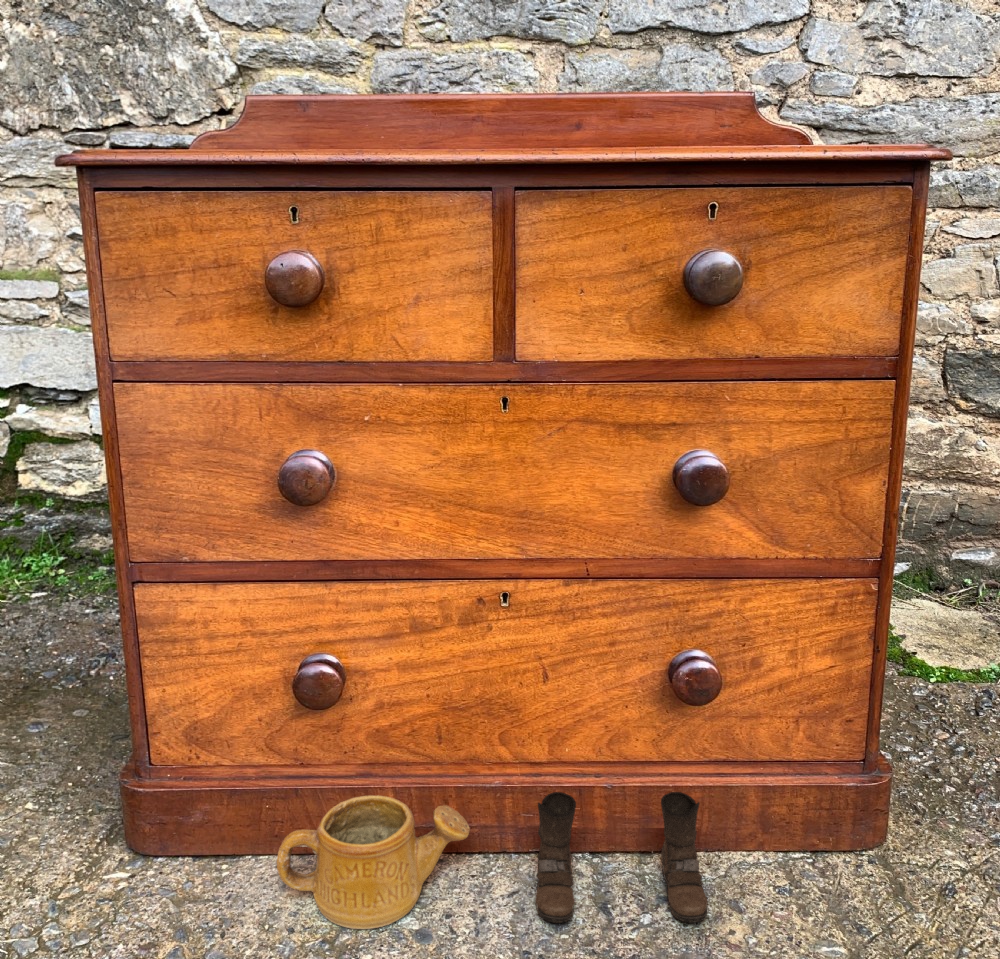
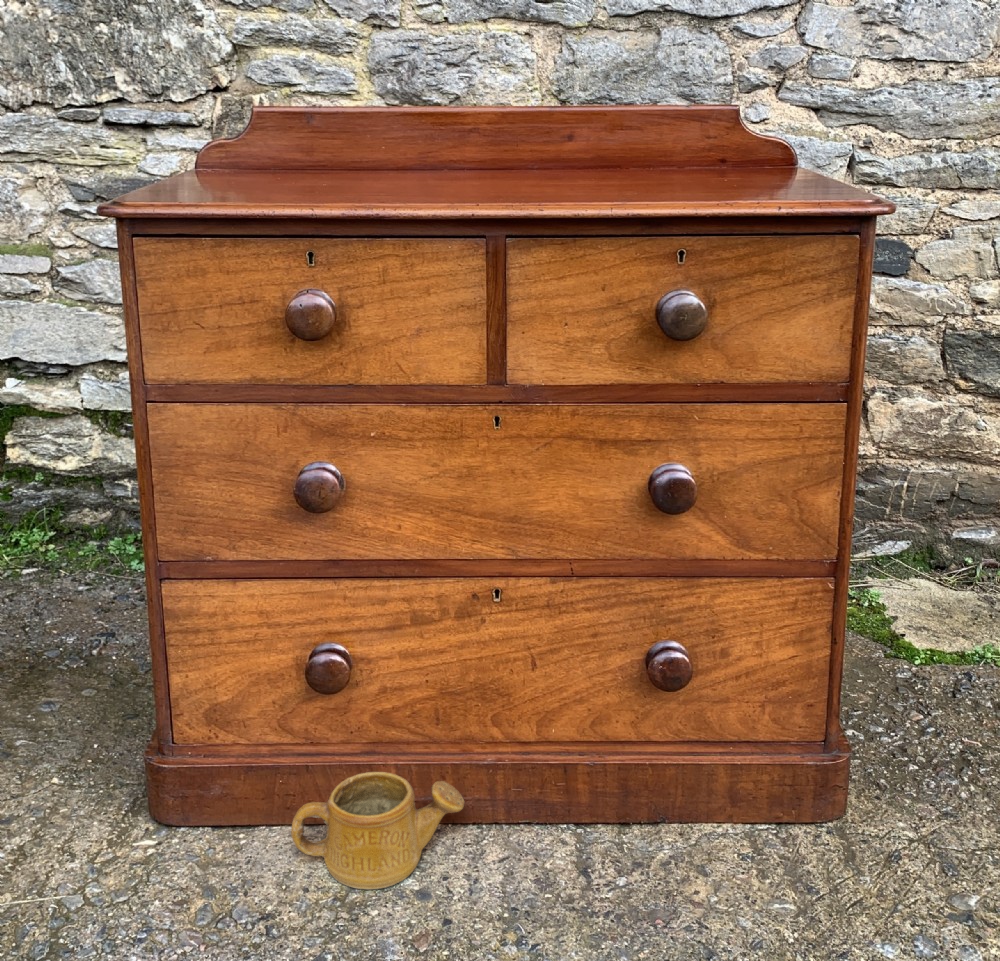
boots: present [536,792,707,923] -> none [524,769,677,885]

